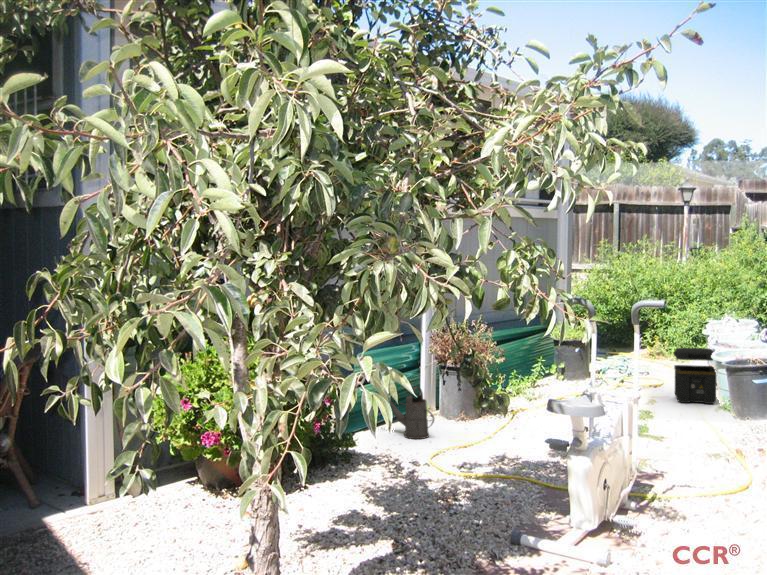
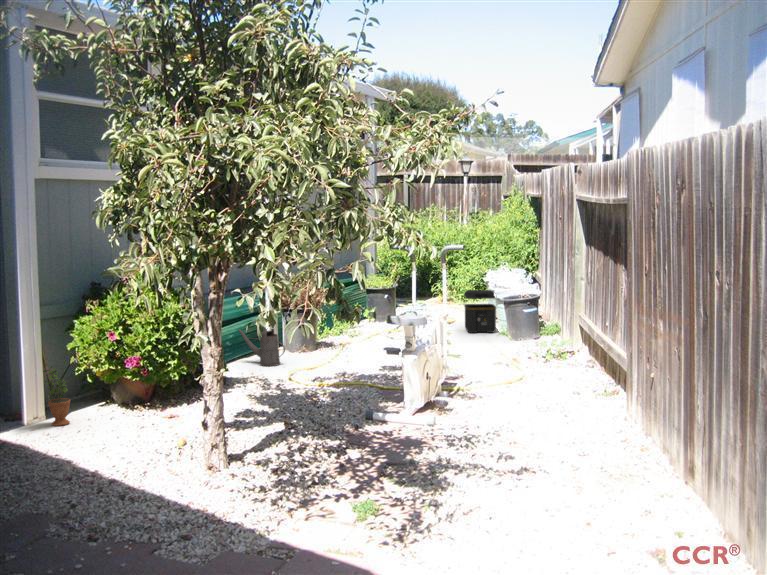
potted plant: none [109,443,140,519] -> present [43,366,70,426]

